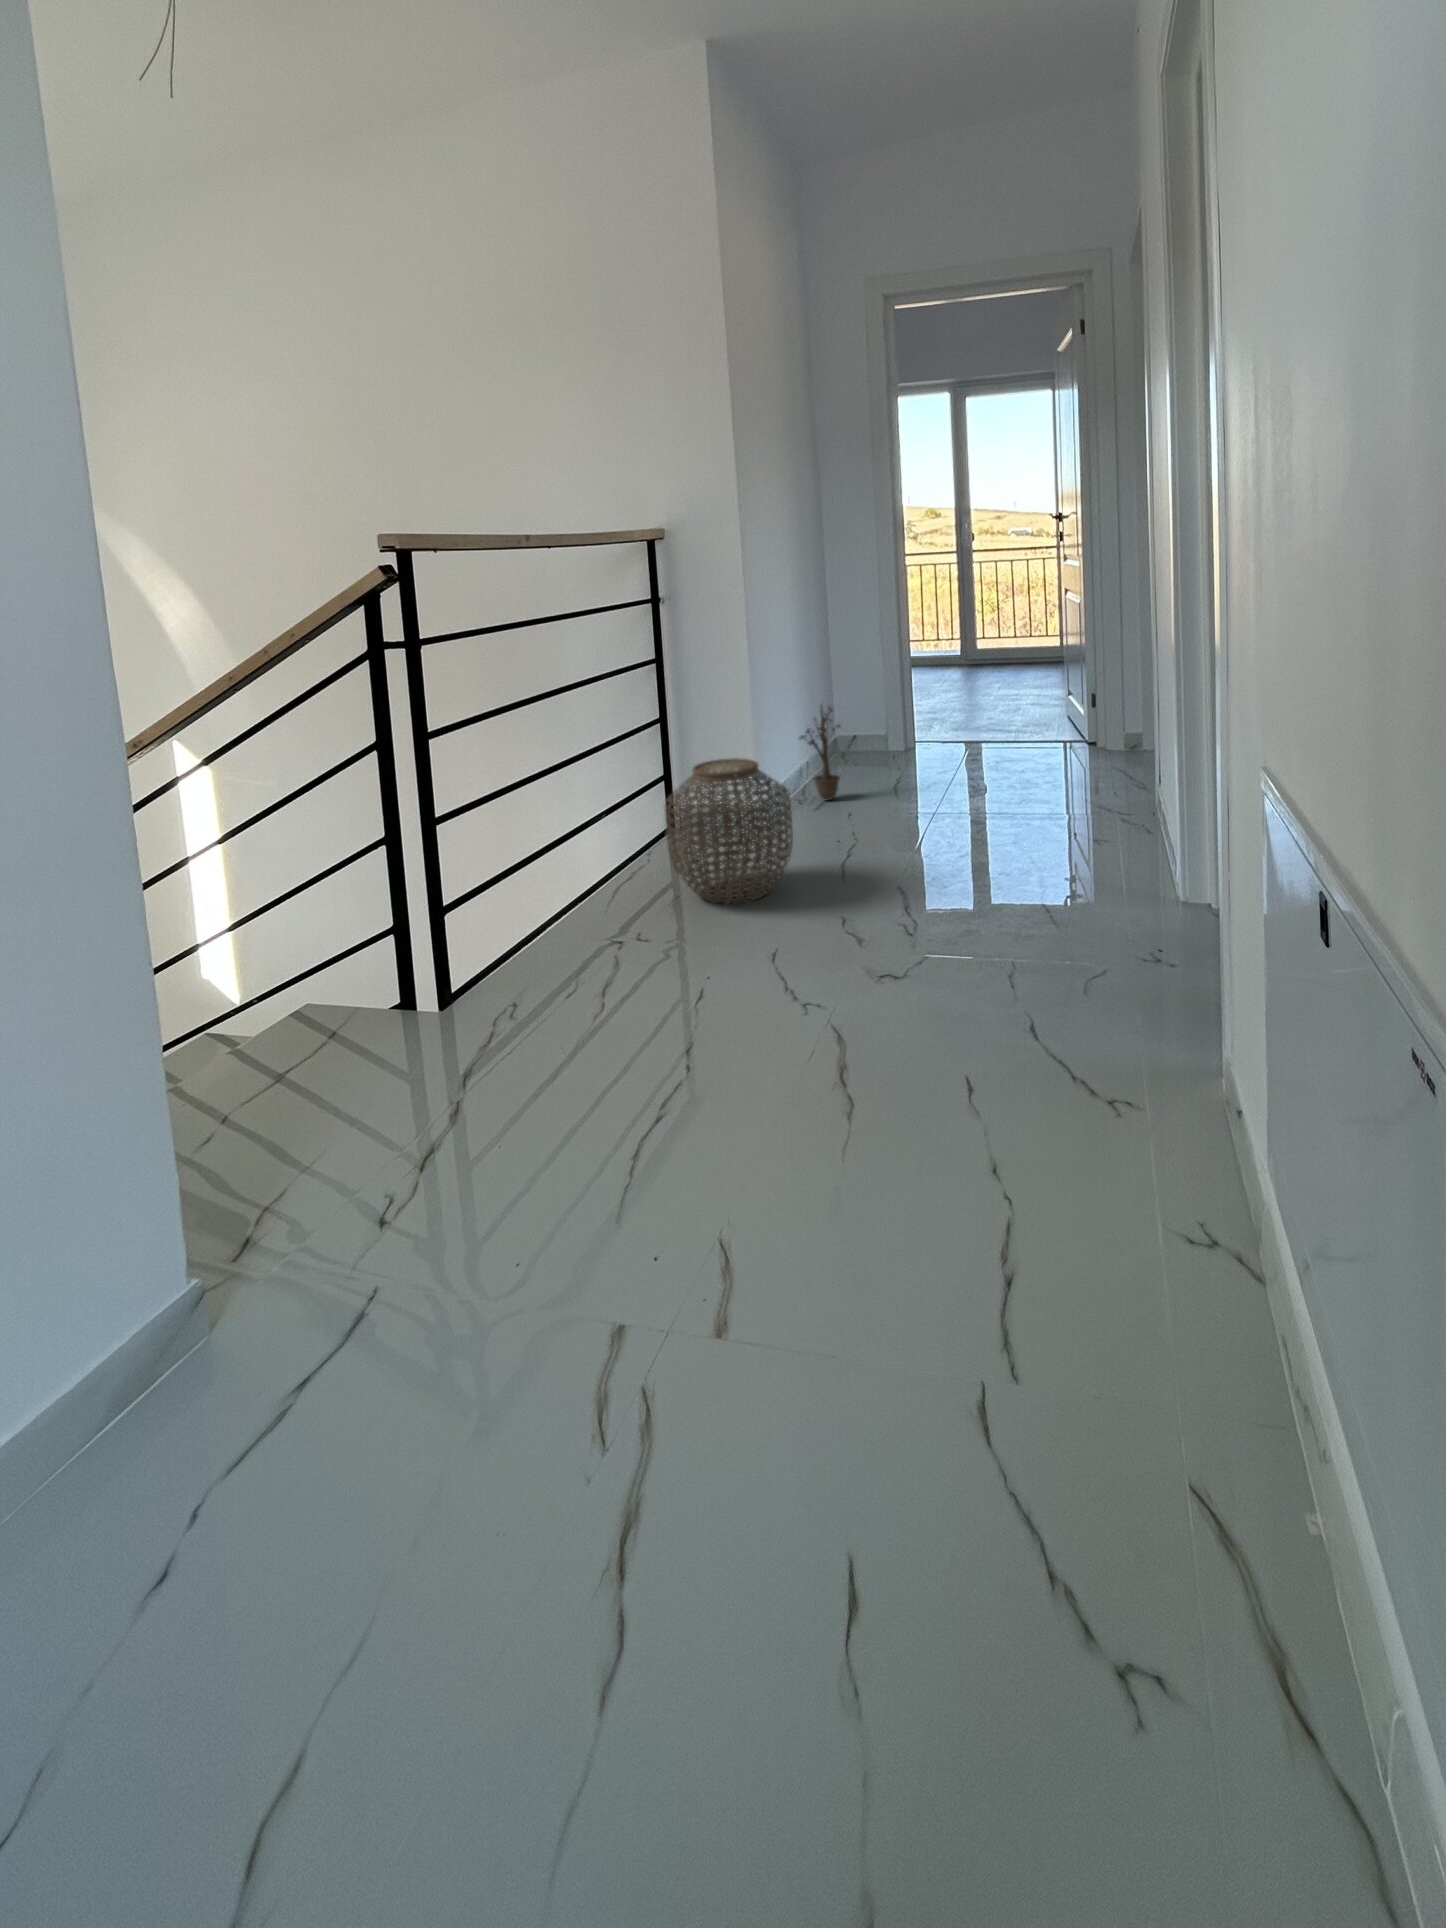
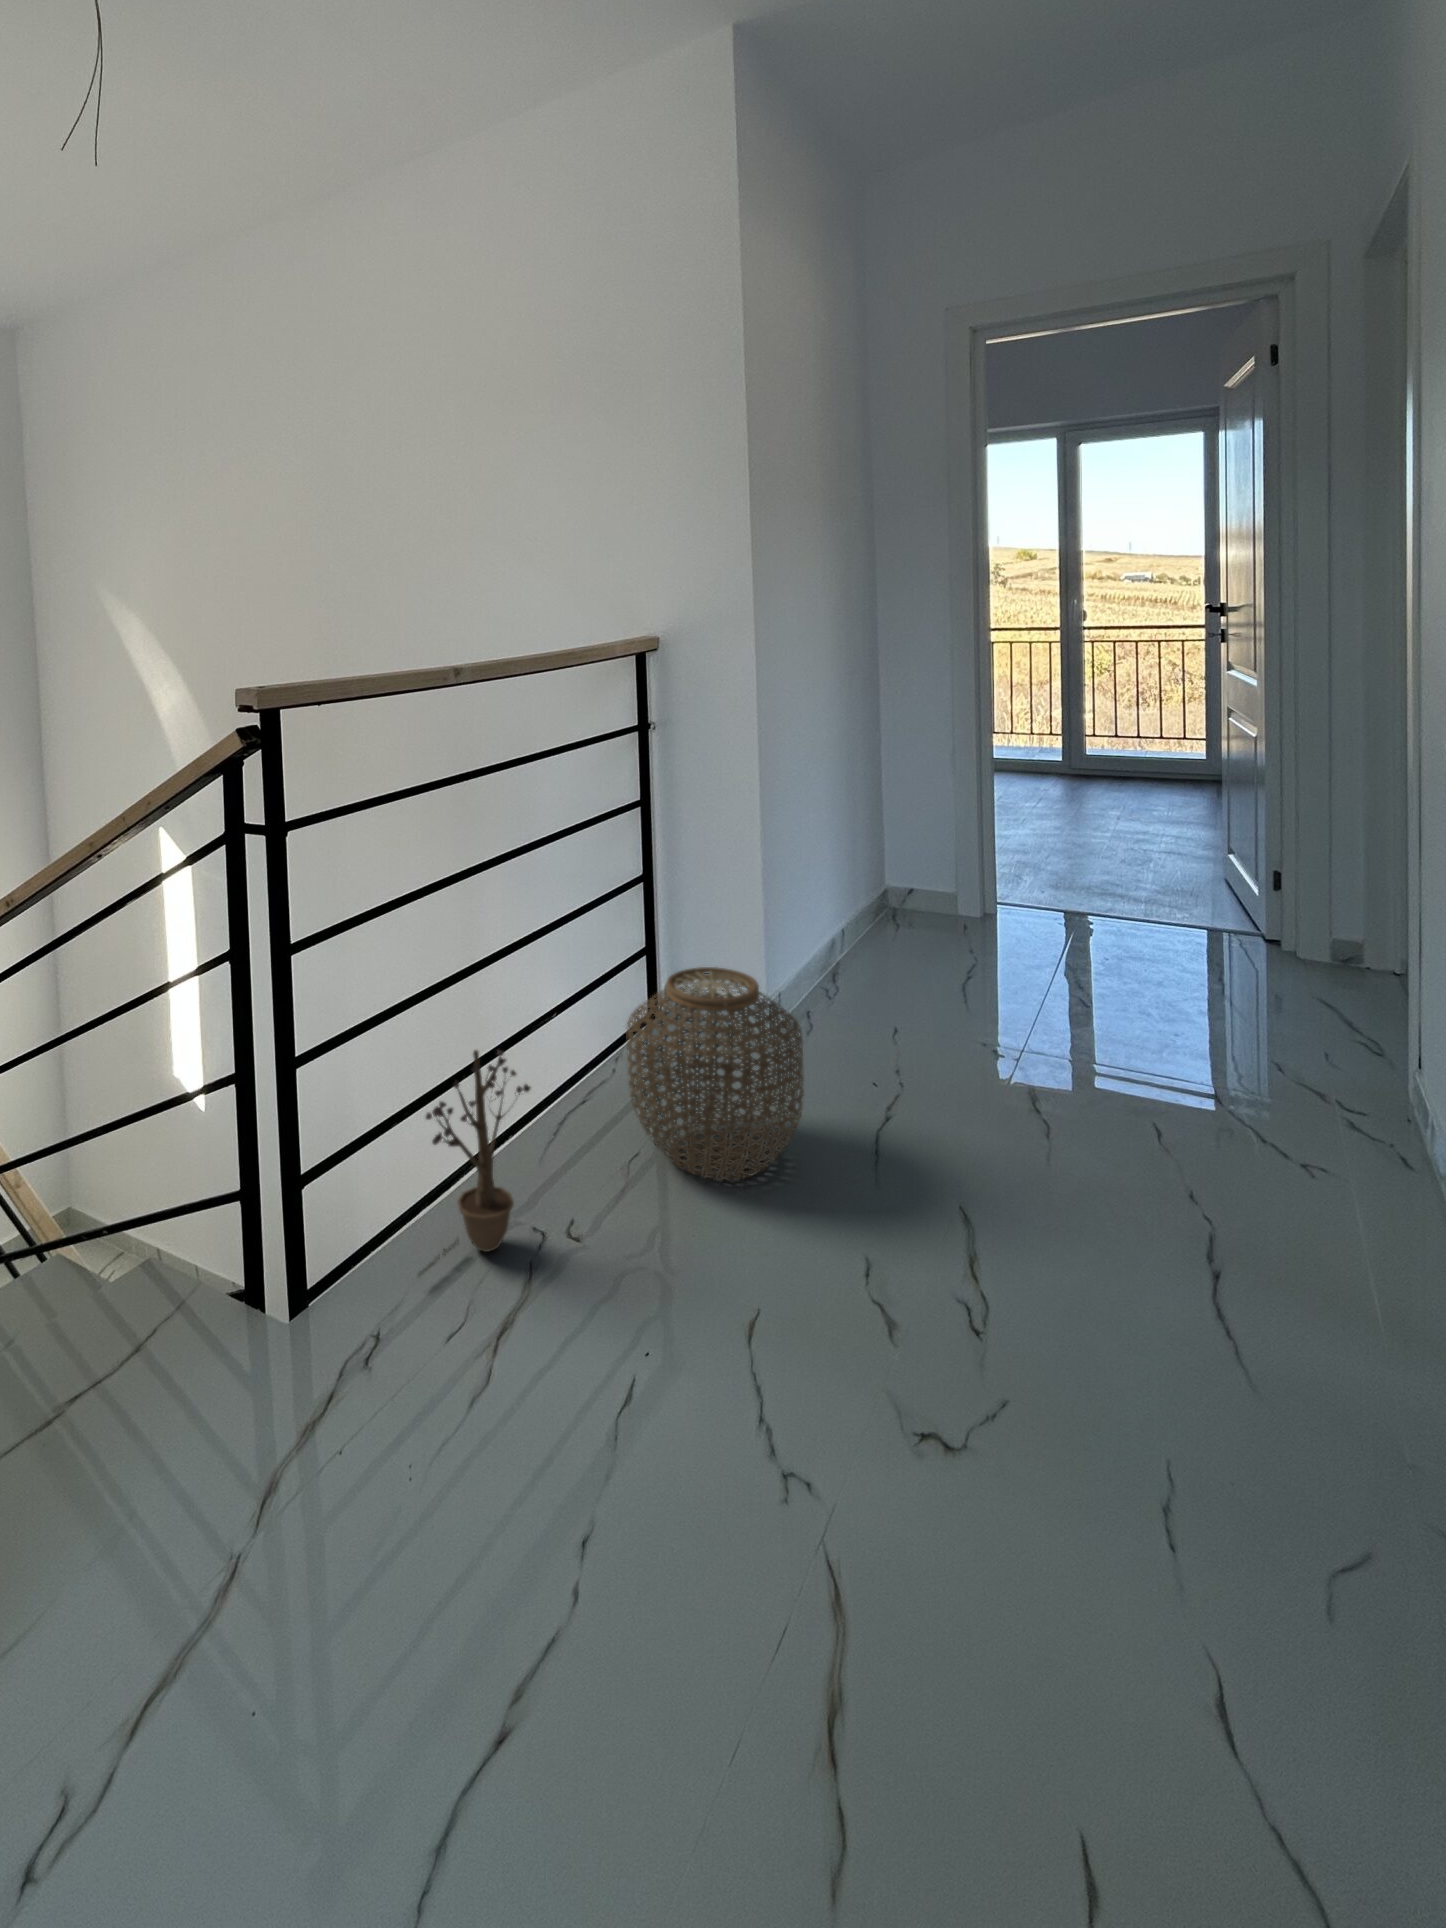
decorative plant: present [800,707,840,803] -> present [418,1050,531,1277]

